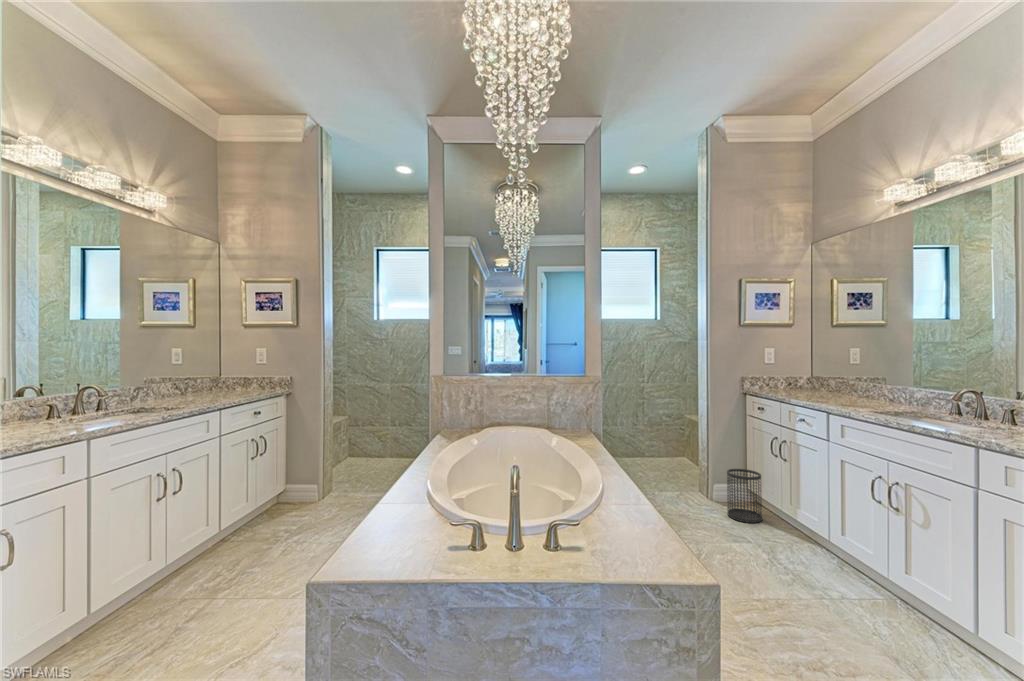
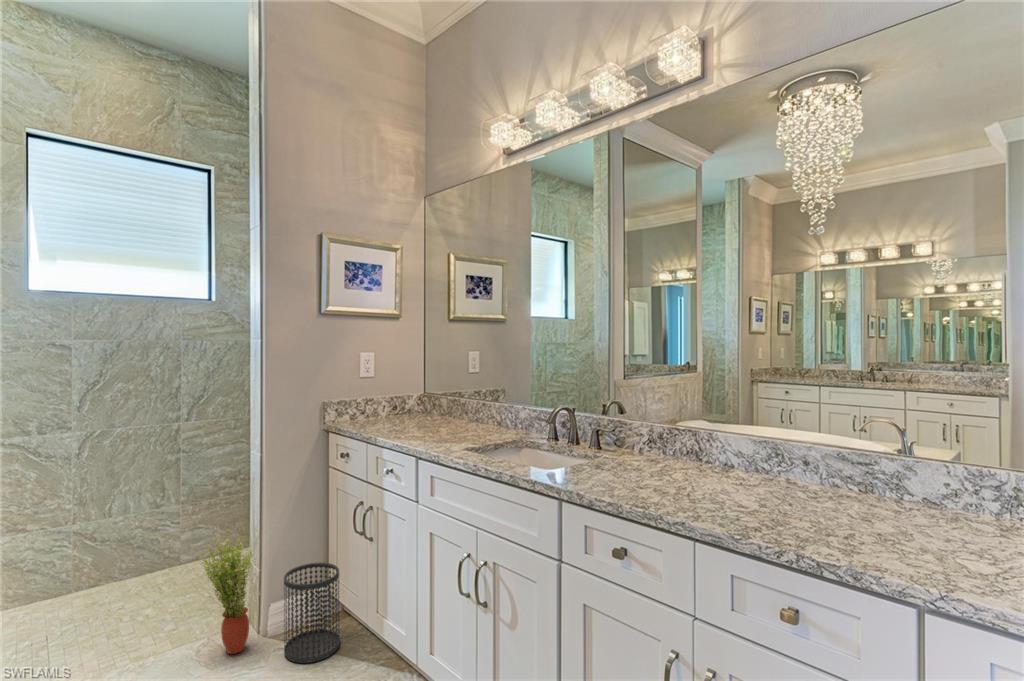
potted plant: none [679,444,708,509] -> present [201,537,253,654]

